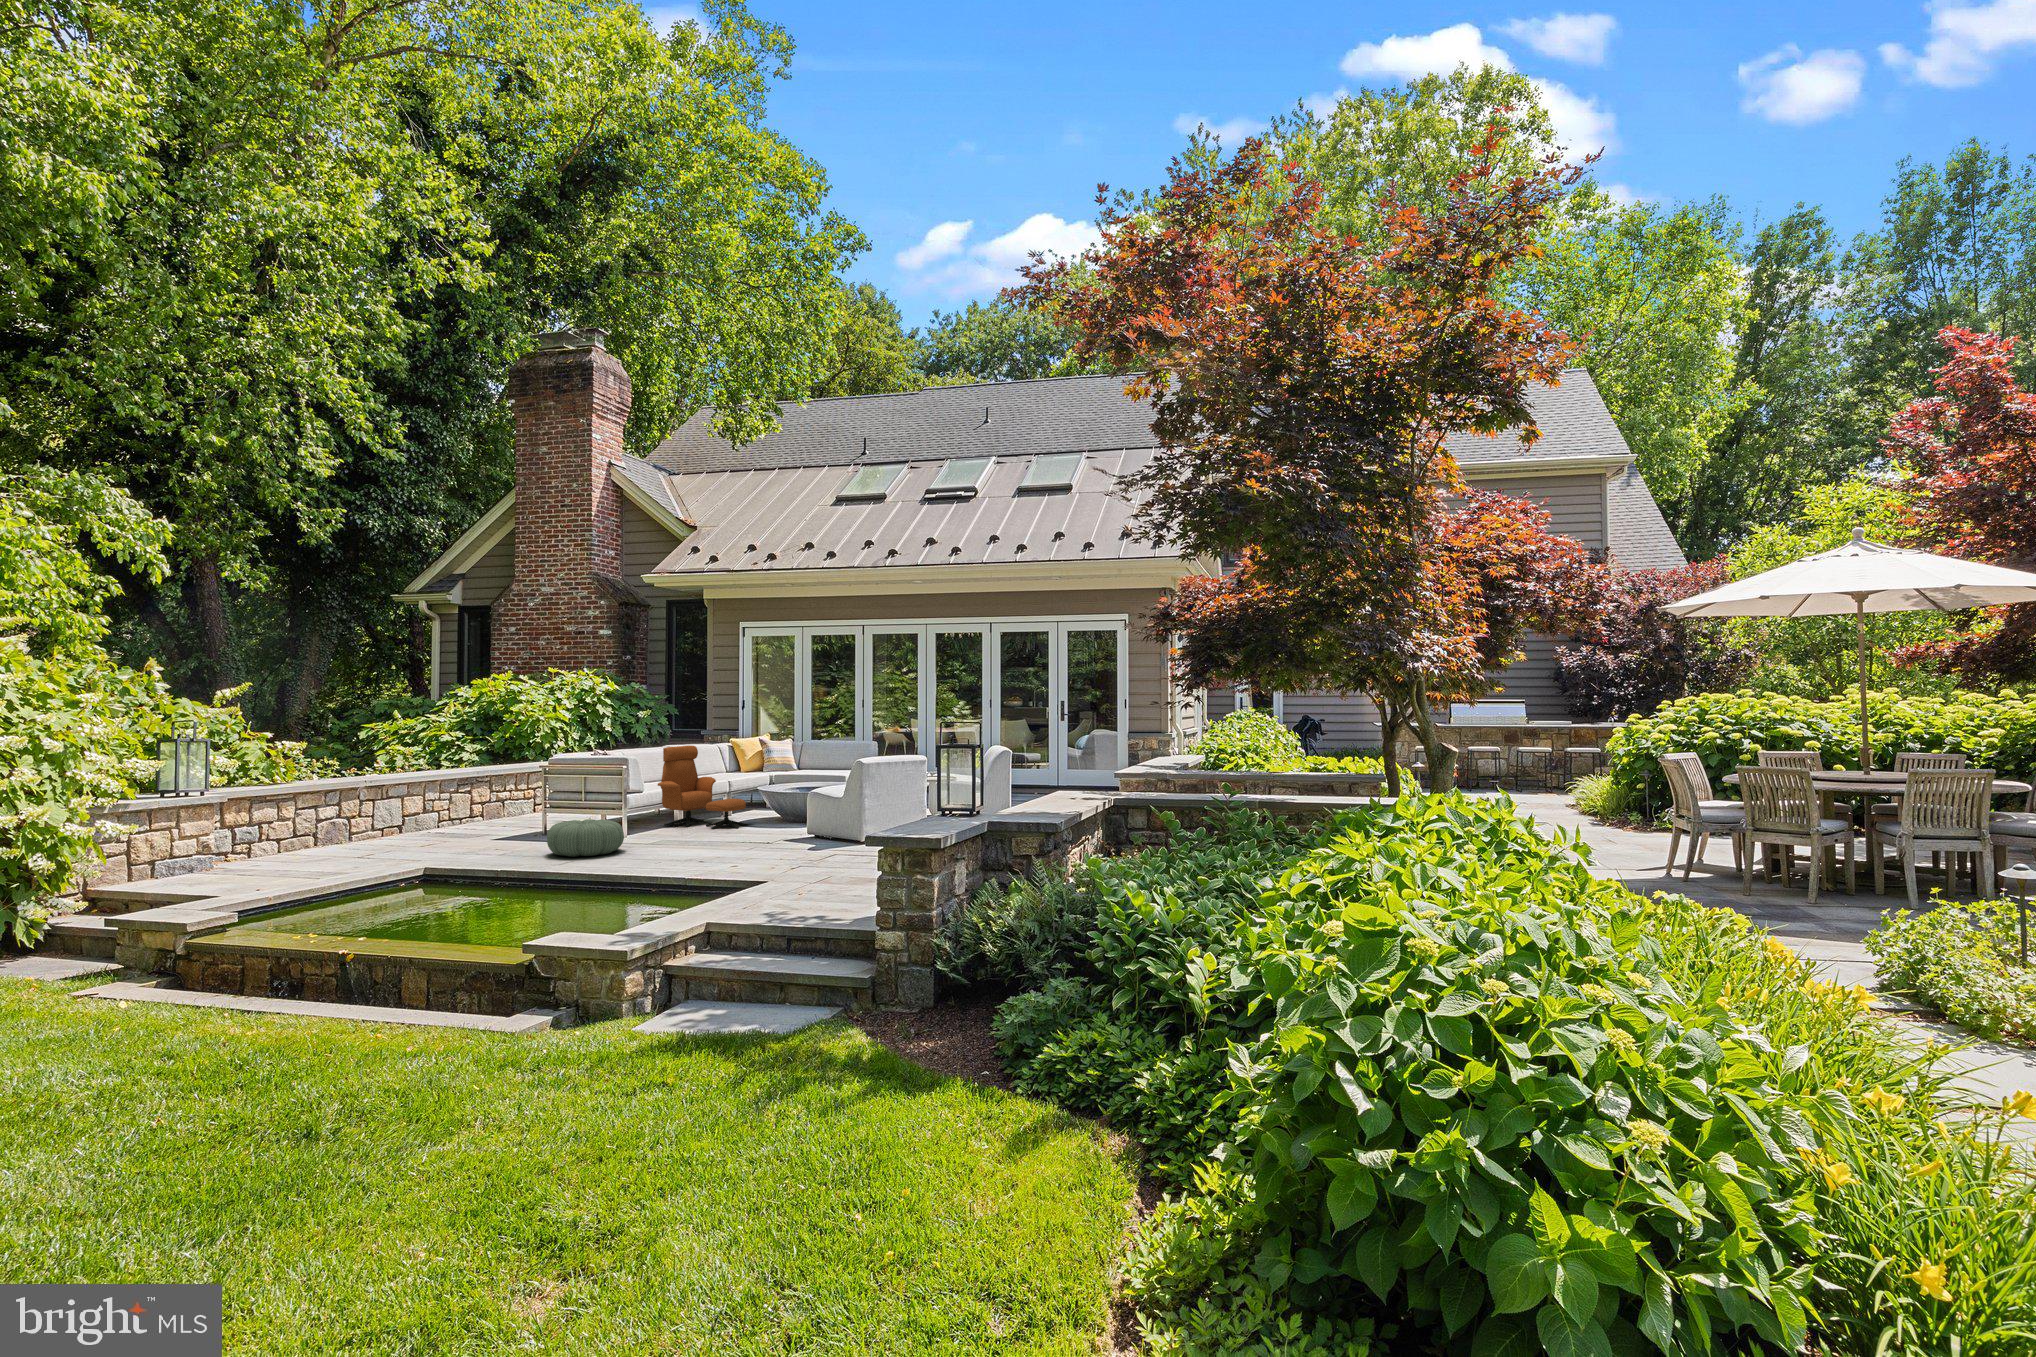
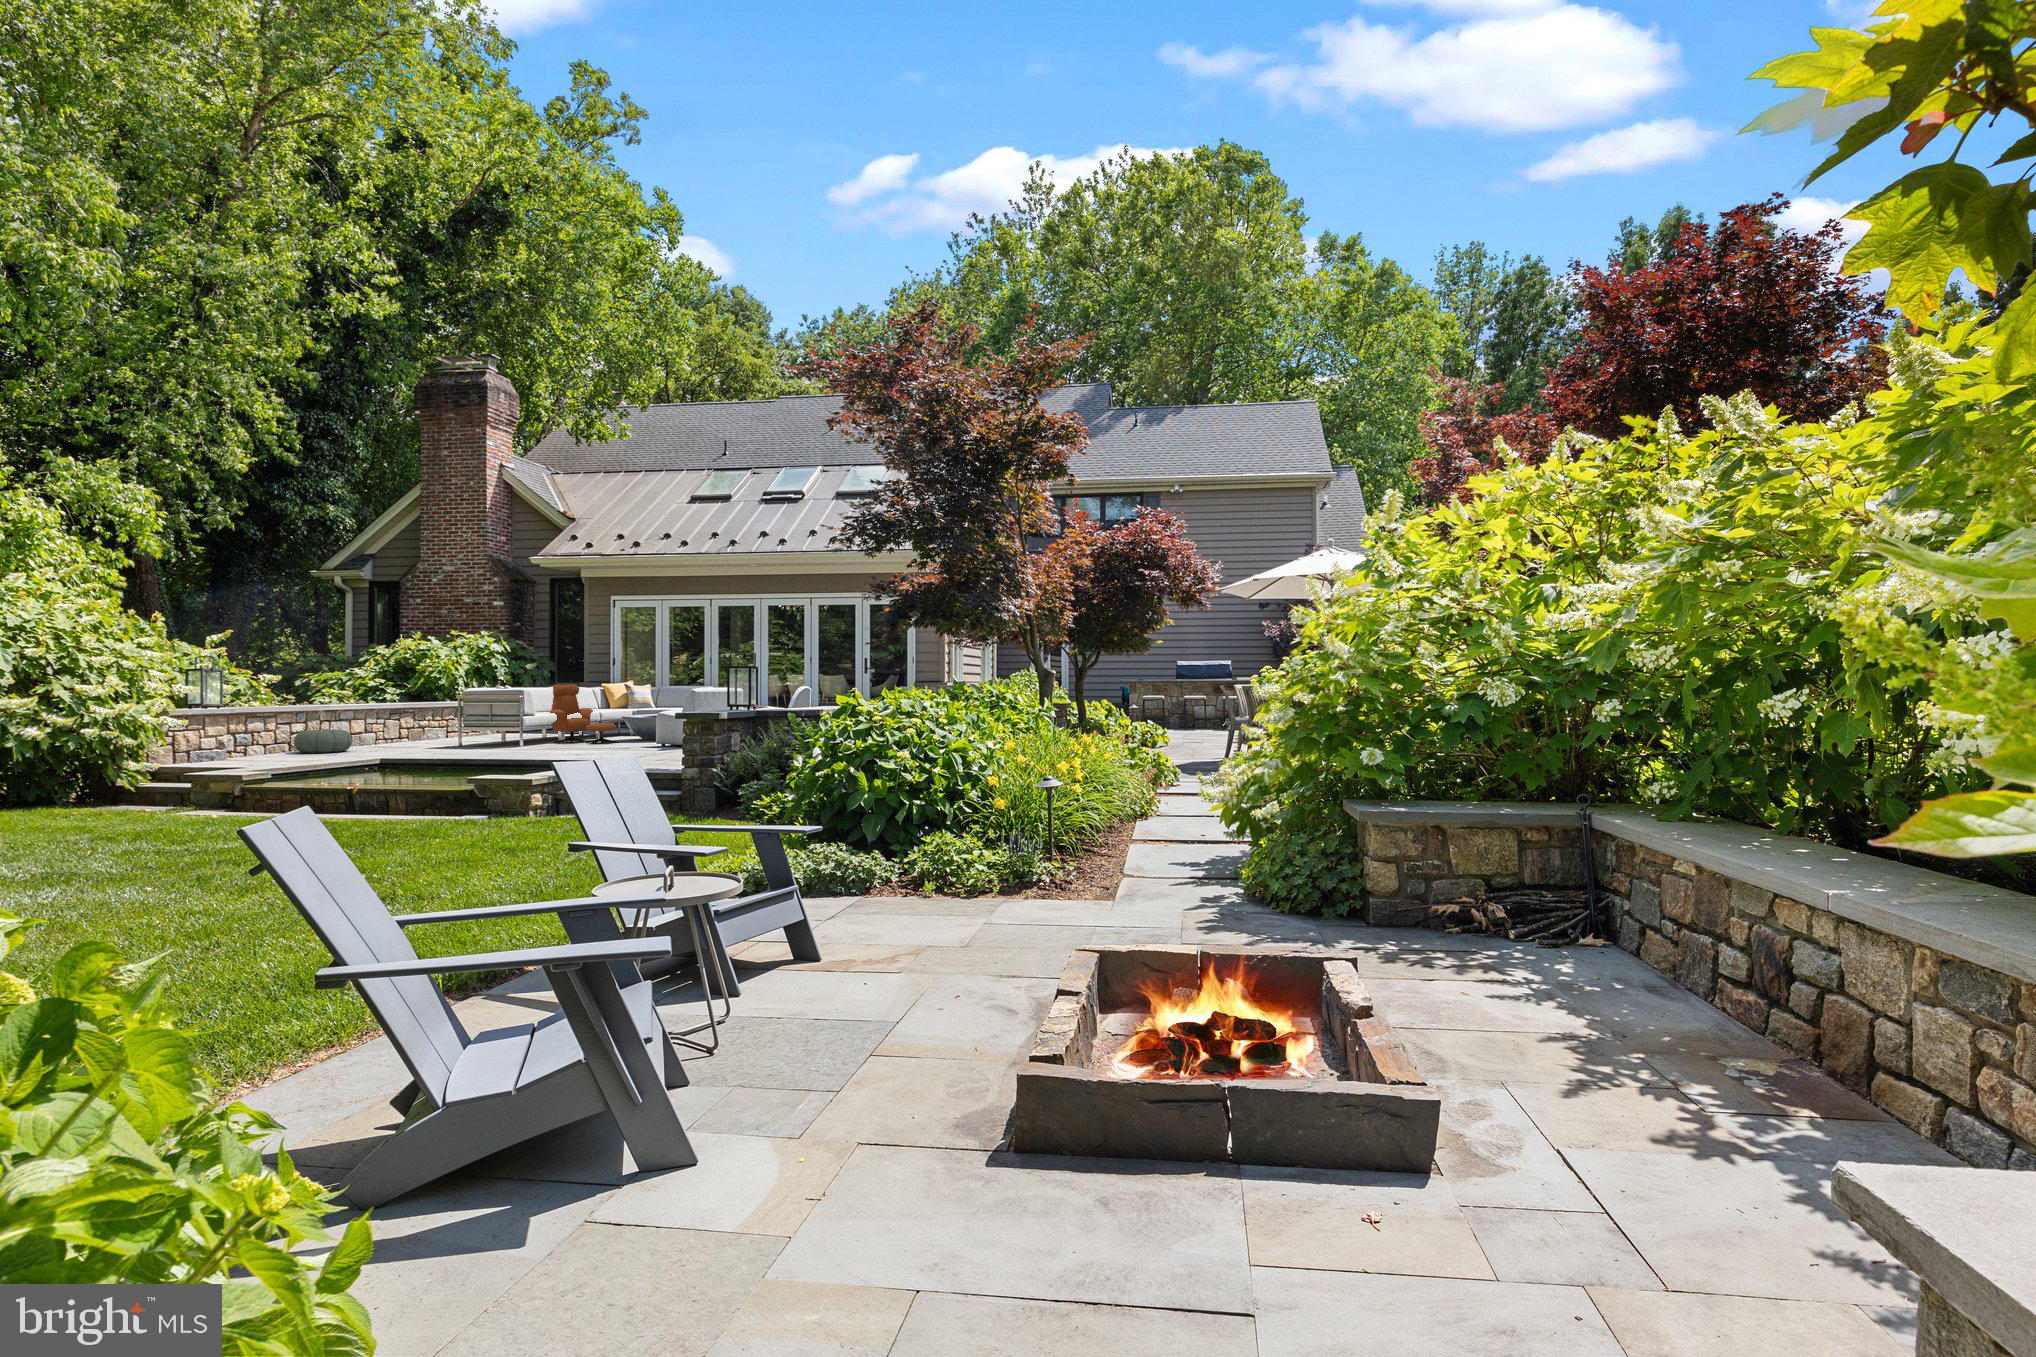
pouf: present [547,819,624,857] -> present [294,729,352,753]

